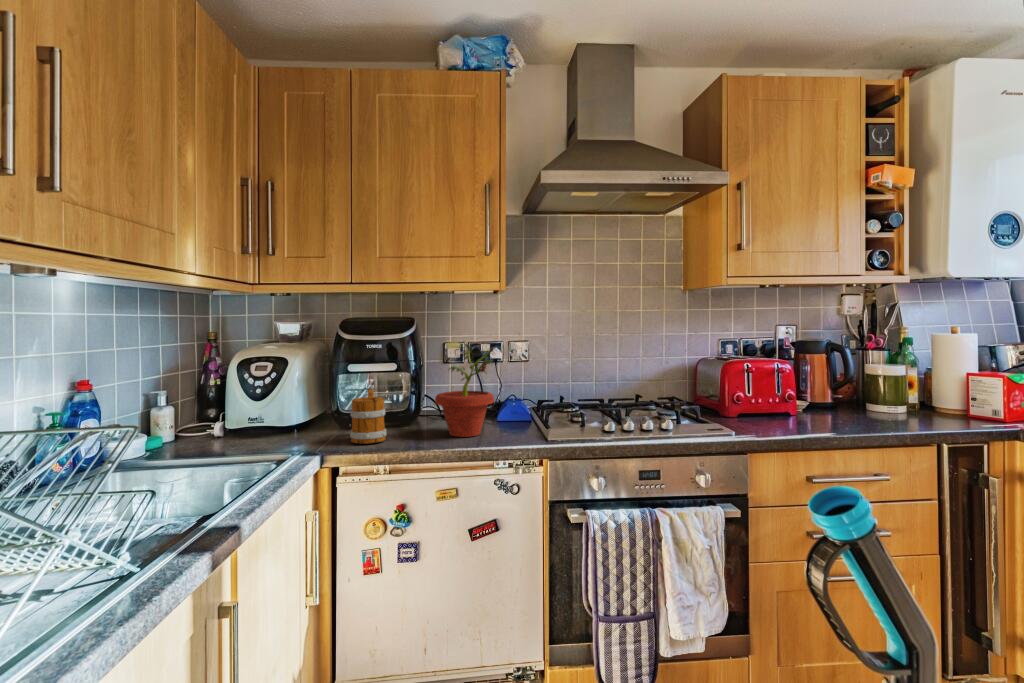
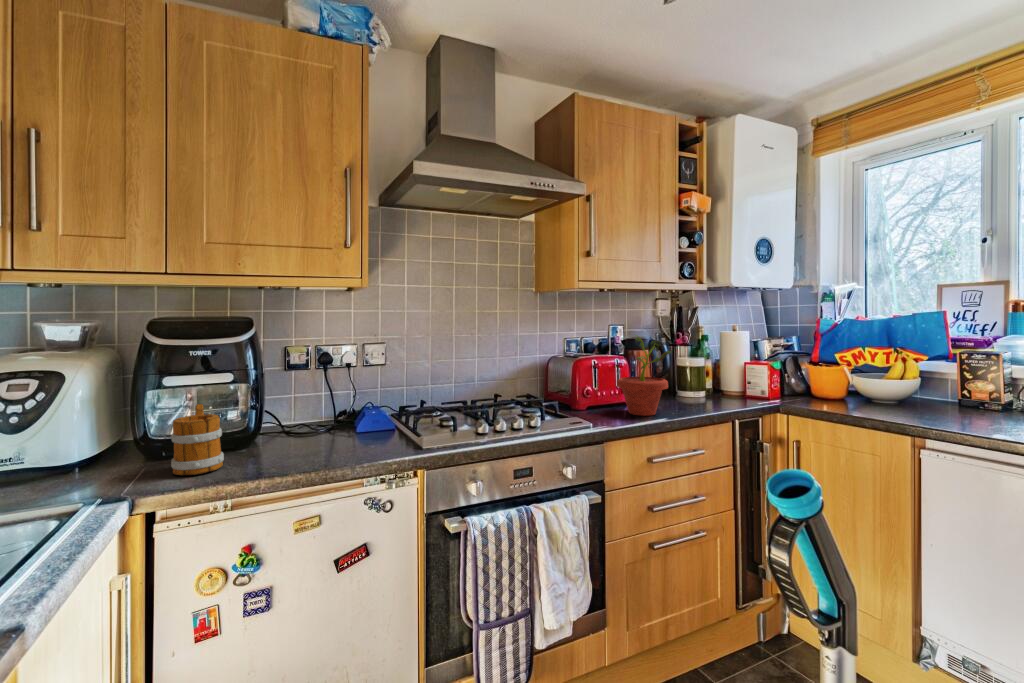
potted plant: present [435,341,495,437] -> present [617,335,671,416]

